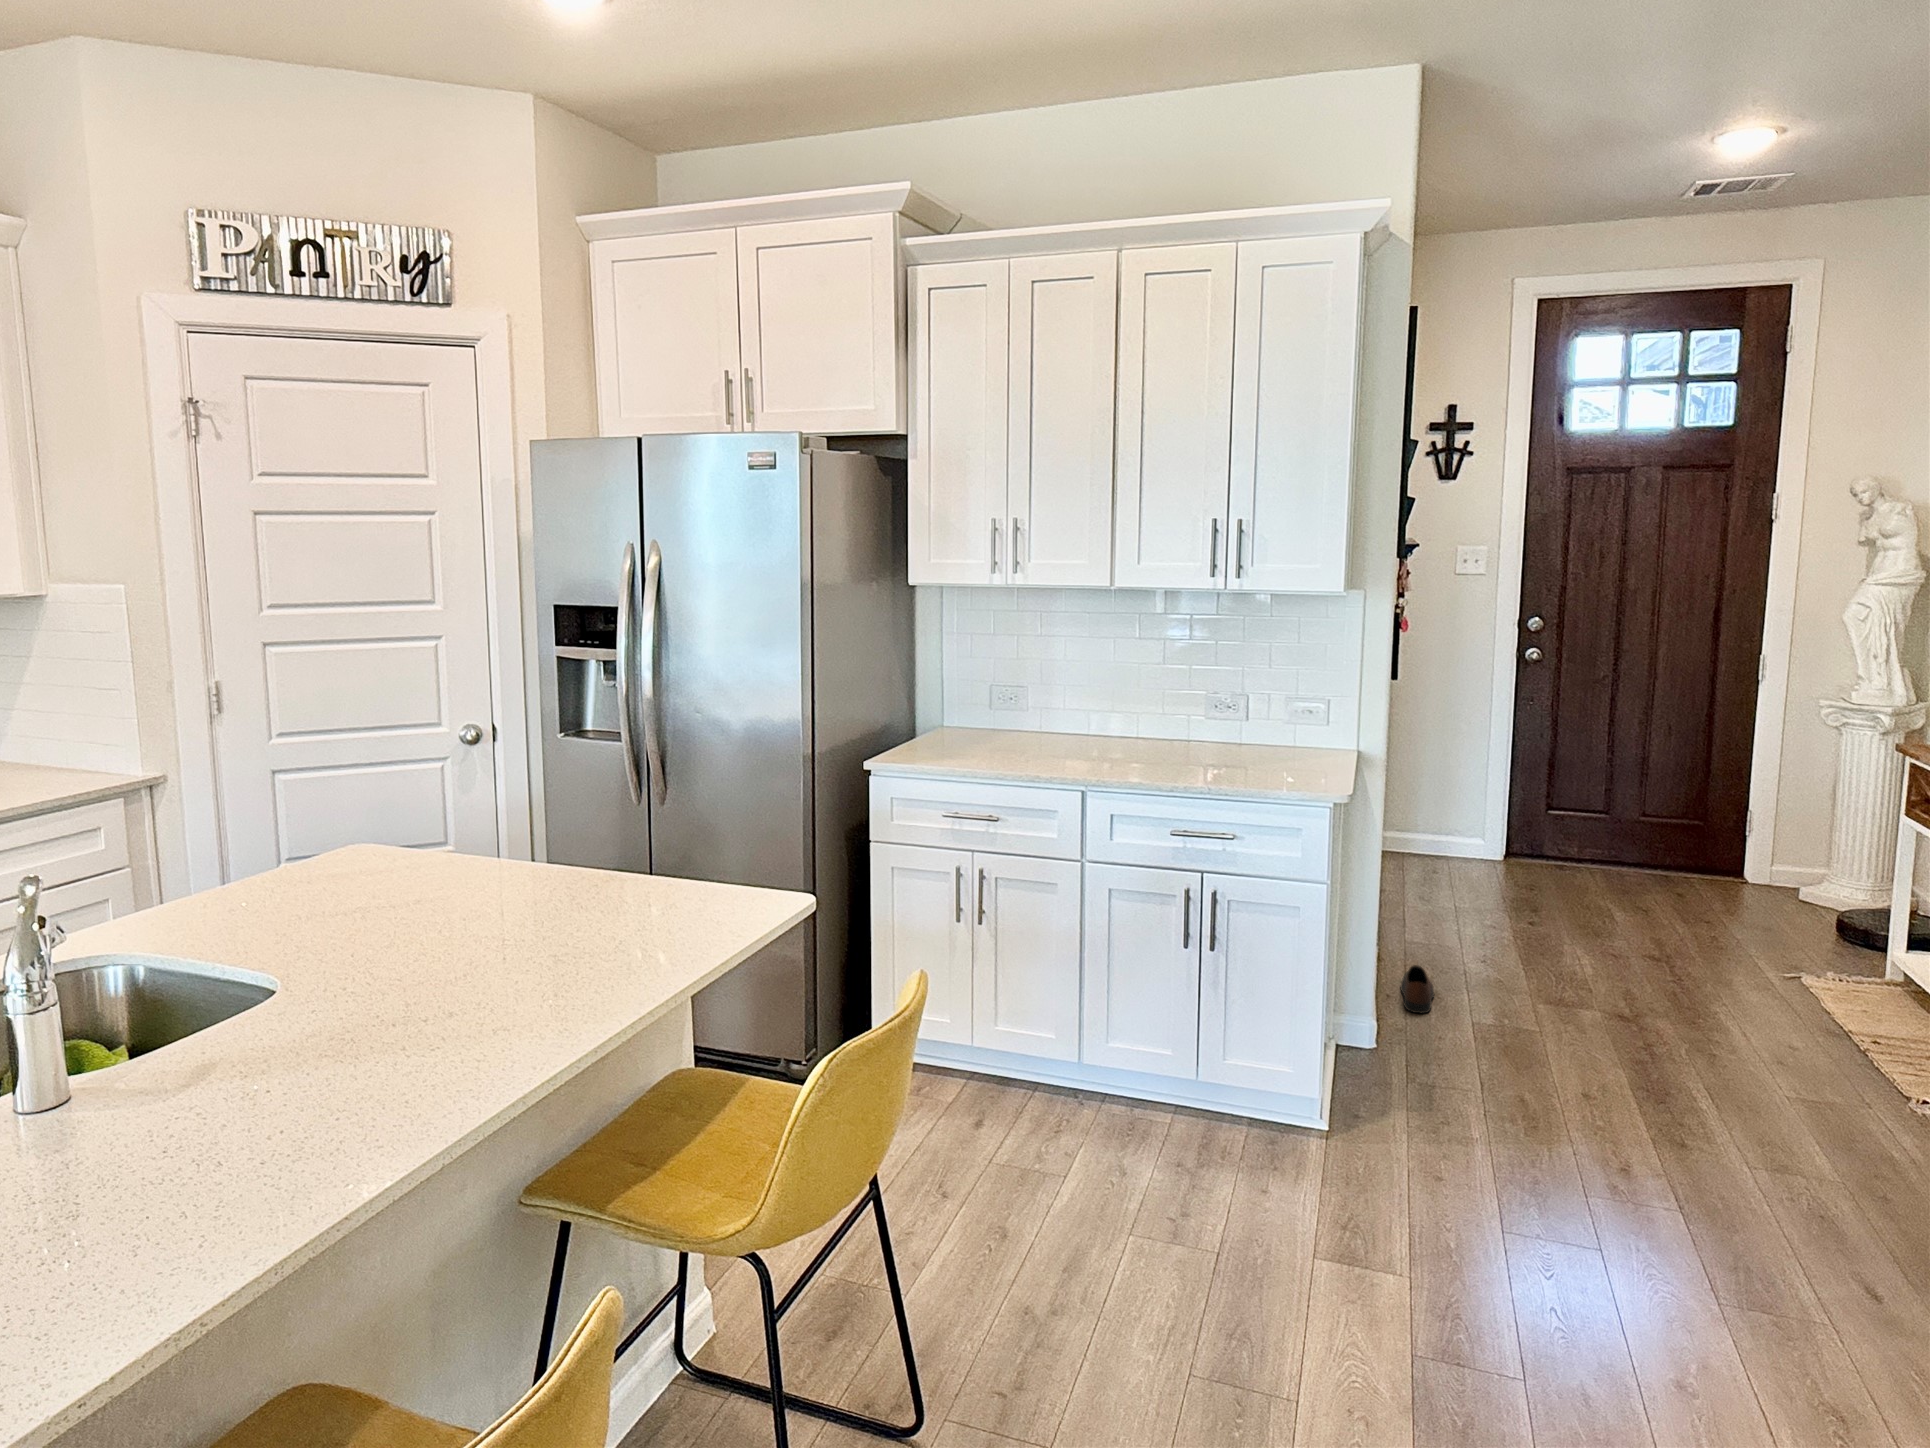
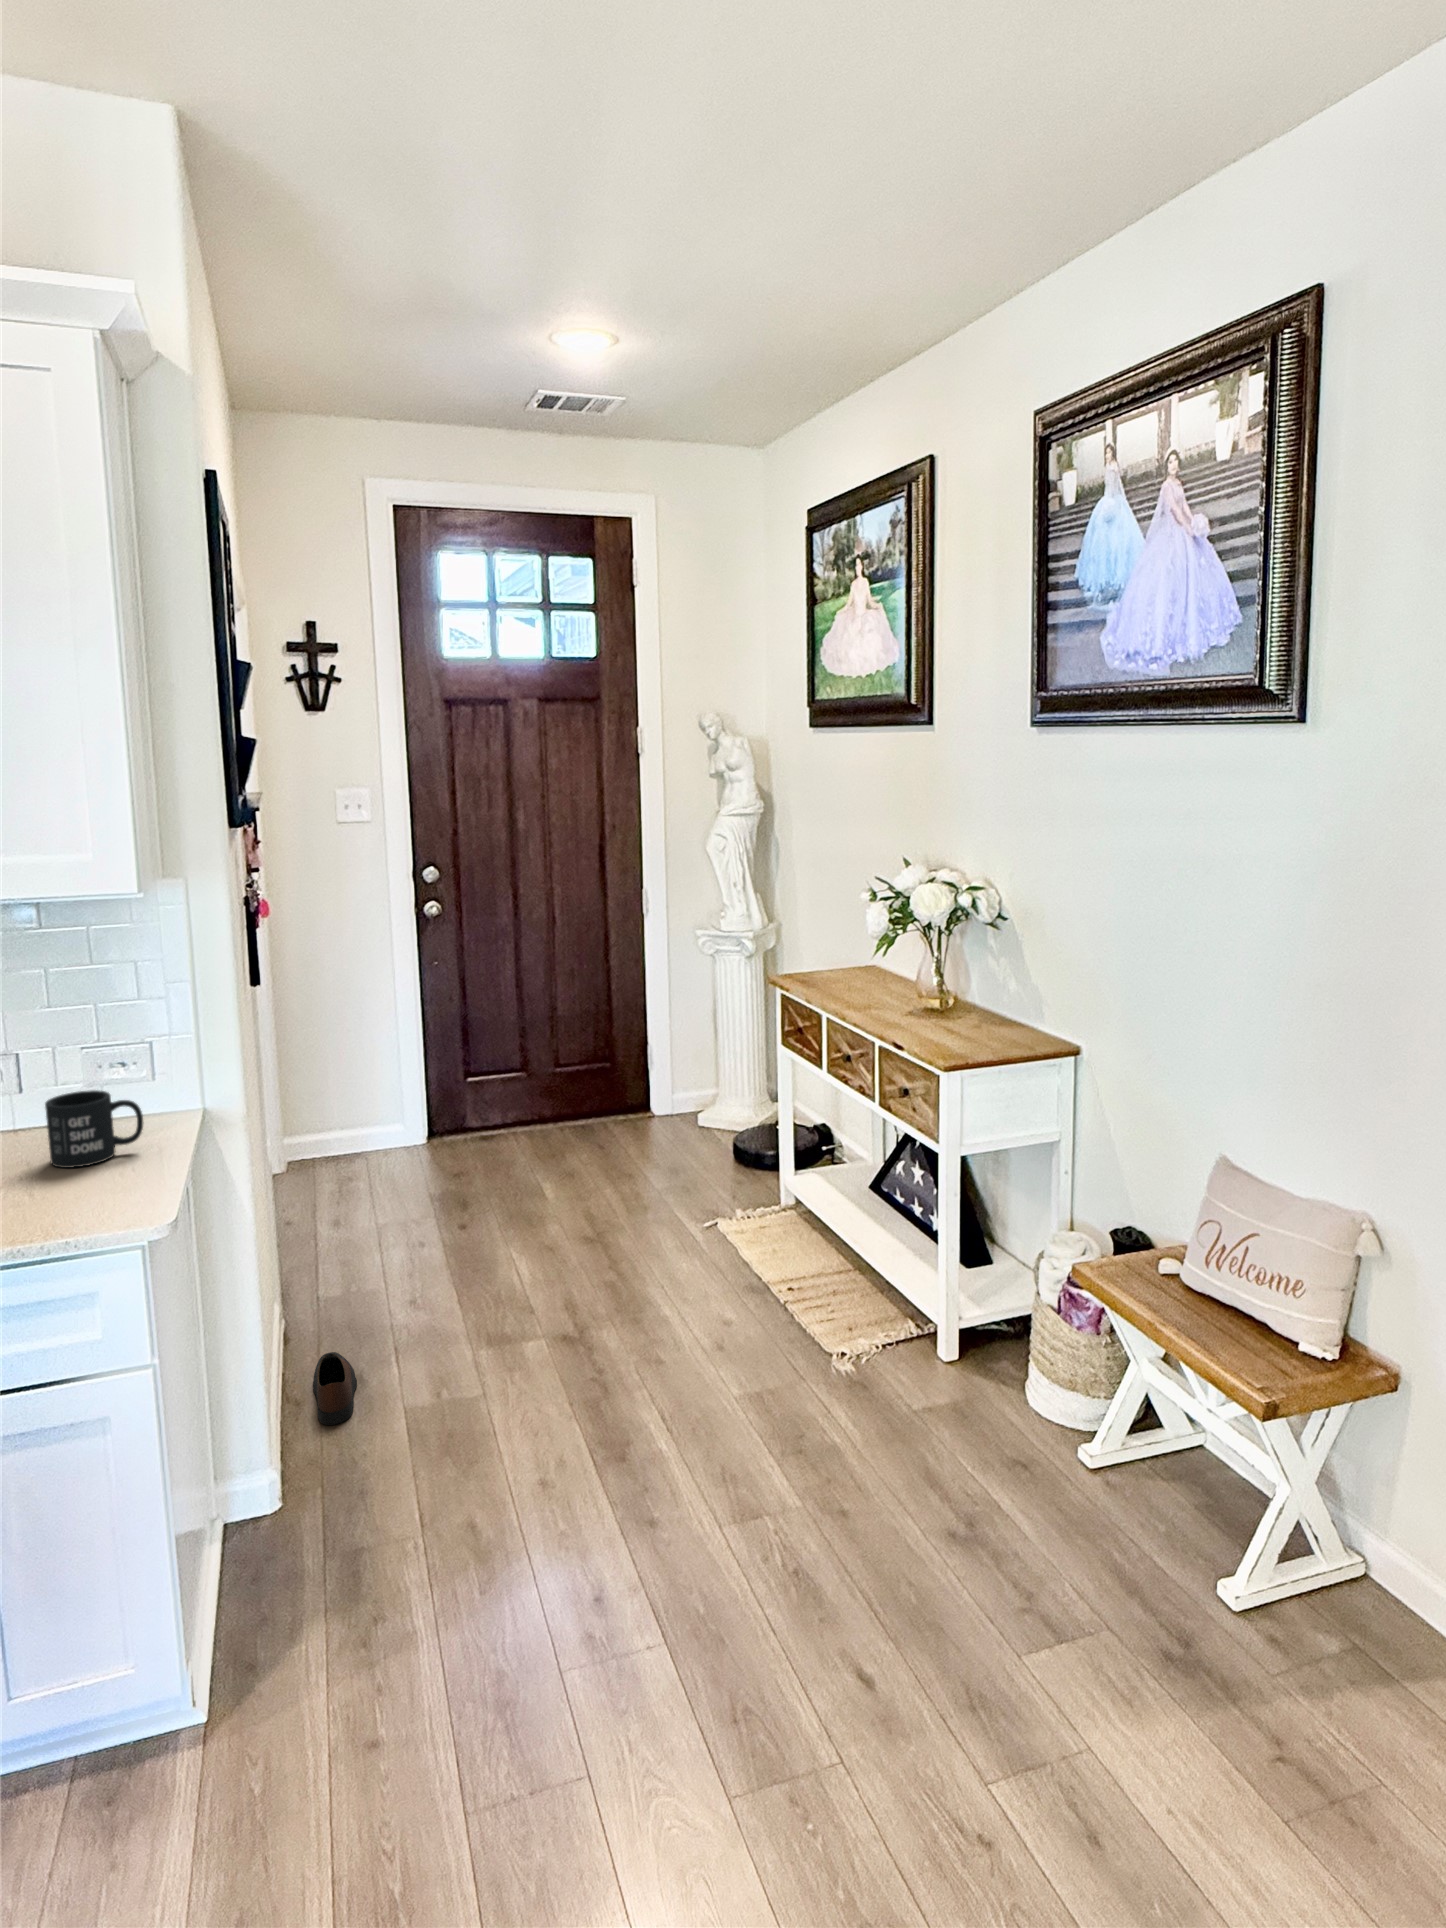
mug: none [1271,721,1327,766] -> present [45,1090,143,1168]

